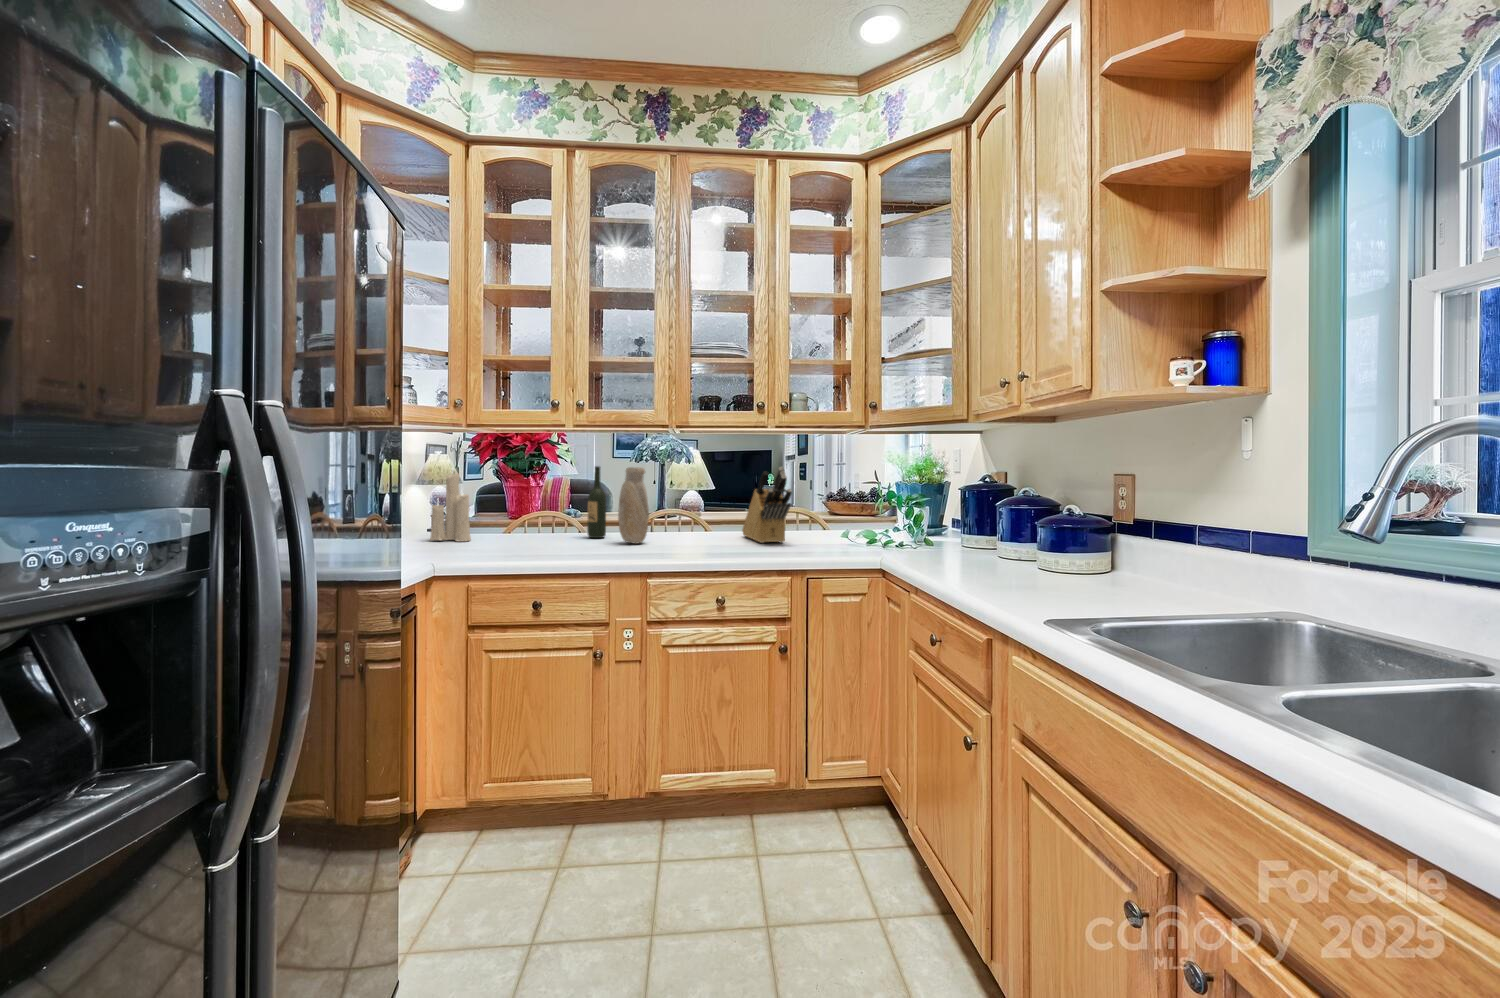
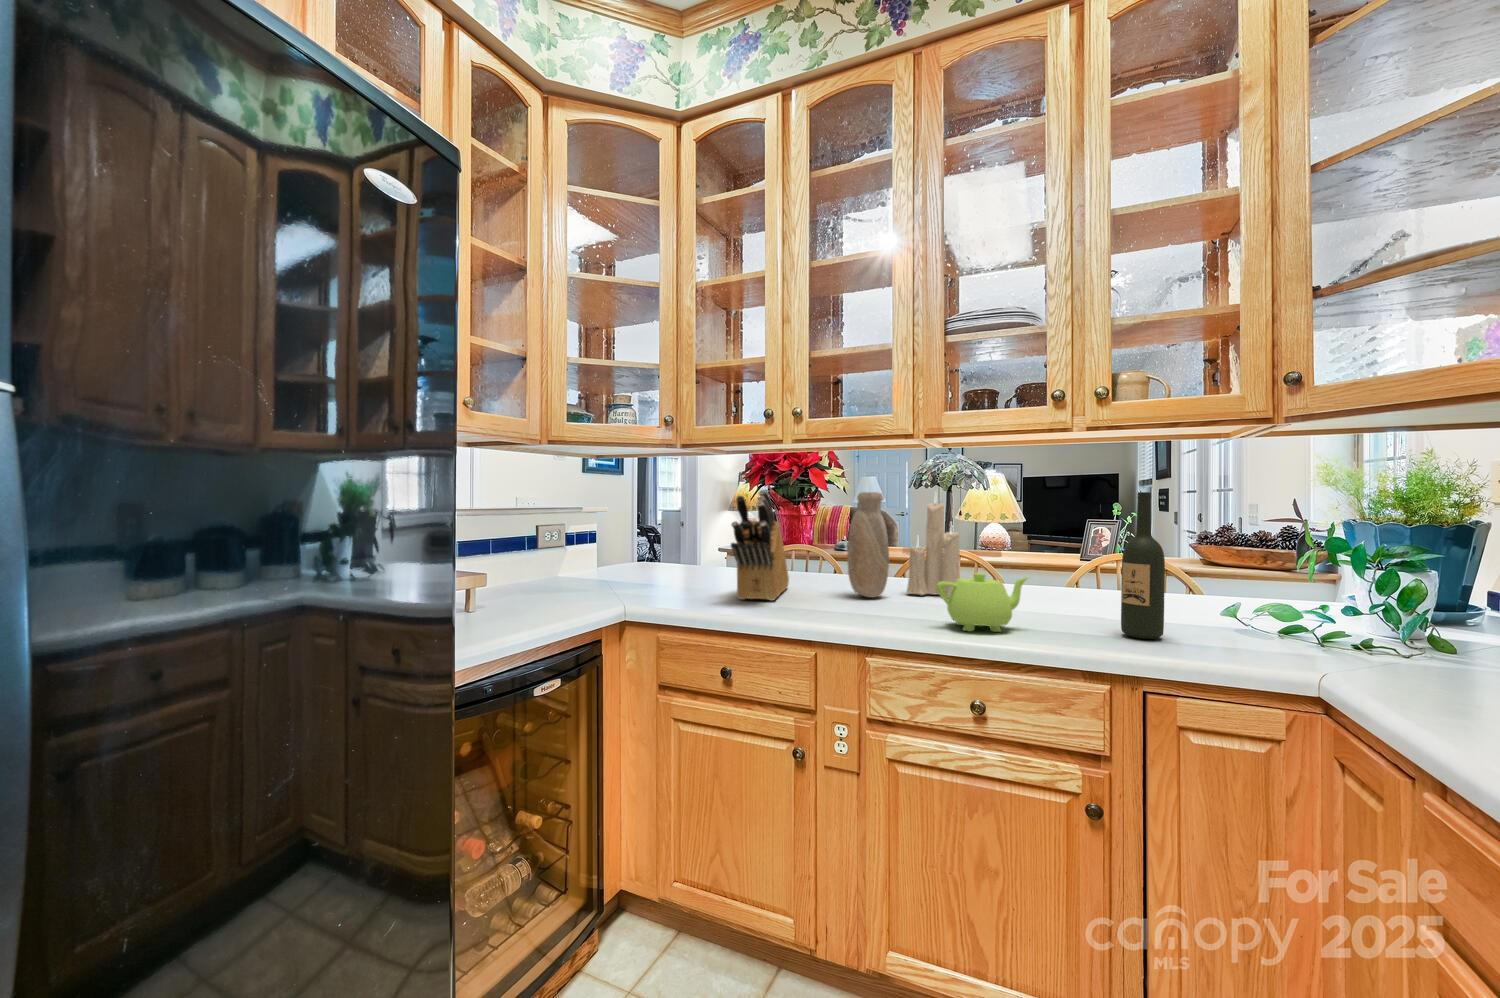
wine bottle: present [587,466,606,538] -> present [1121,492,1165,639]
knife block: present [742,467,792,543] -> present [731,490,789,601]
candle: present [430,473,471,541] -> present [907,498,960,598]
teapot: none [692,520,746,557] -> present [937,573,1029,632]

